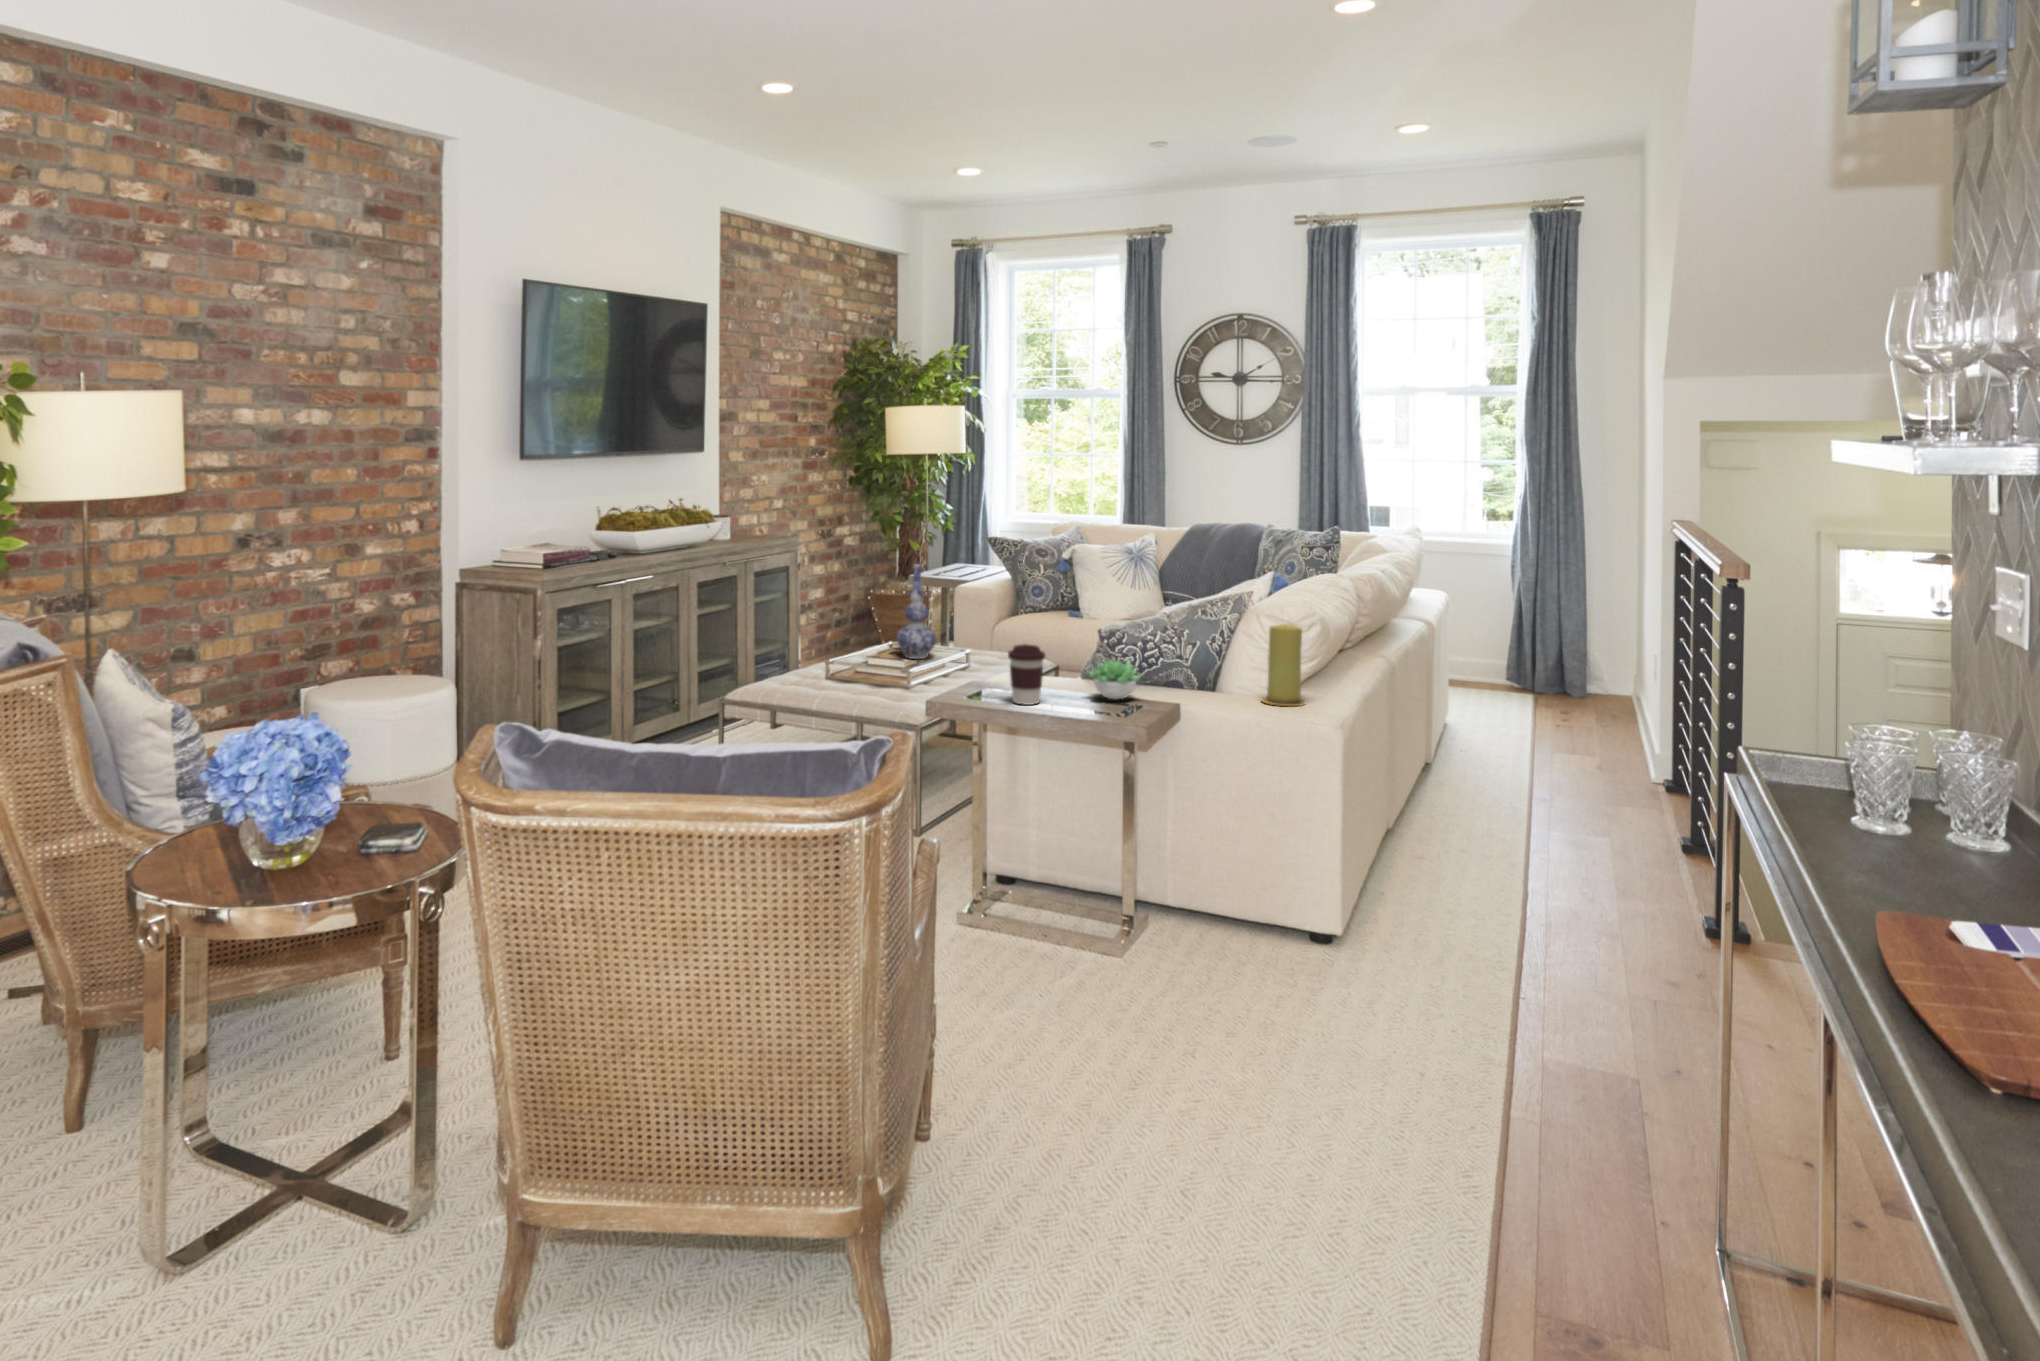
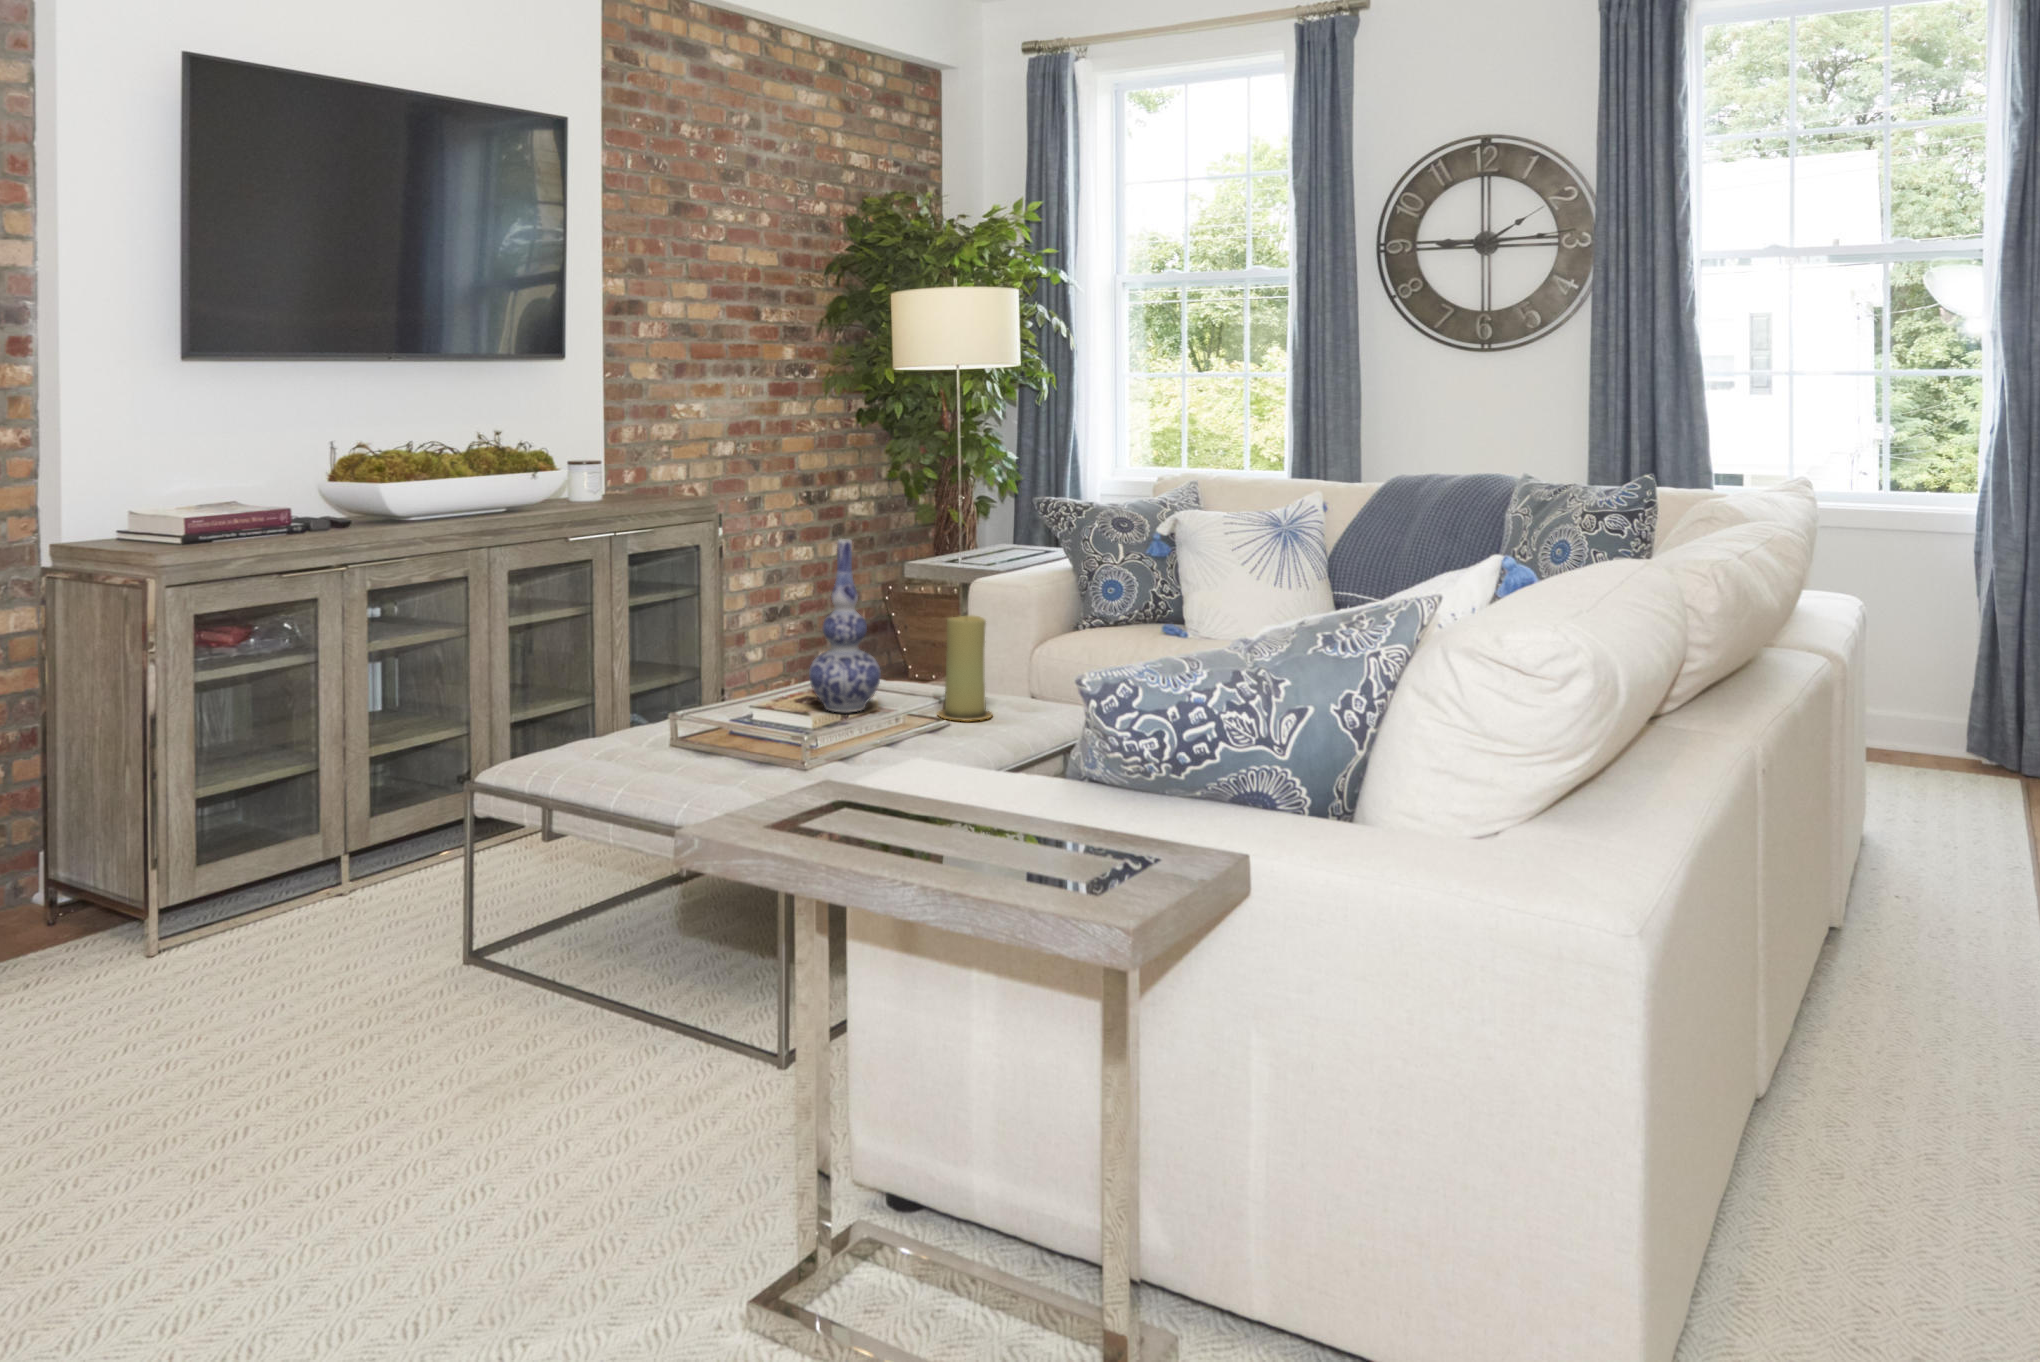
candle: present [1261,624,1306,706] -> present [937,615,992,721]
coffee cup: present [1008,644,1045,705] -> none [862,710,945,848]
succulent plant: present [1089,660,1141,700] -> none [1045,747,1168,839]

